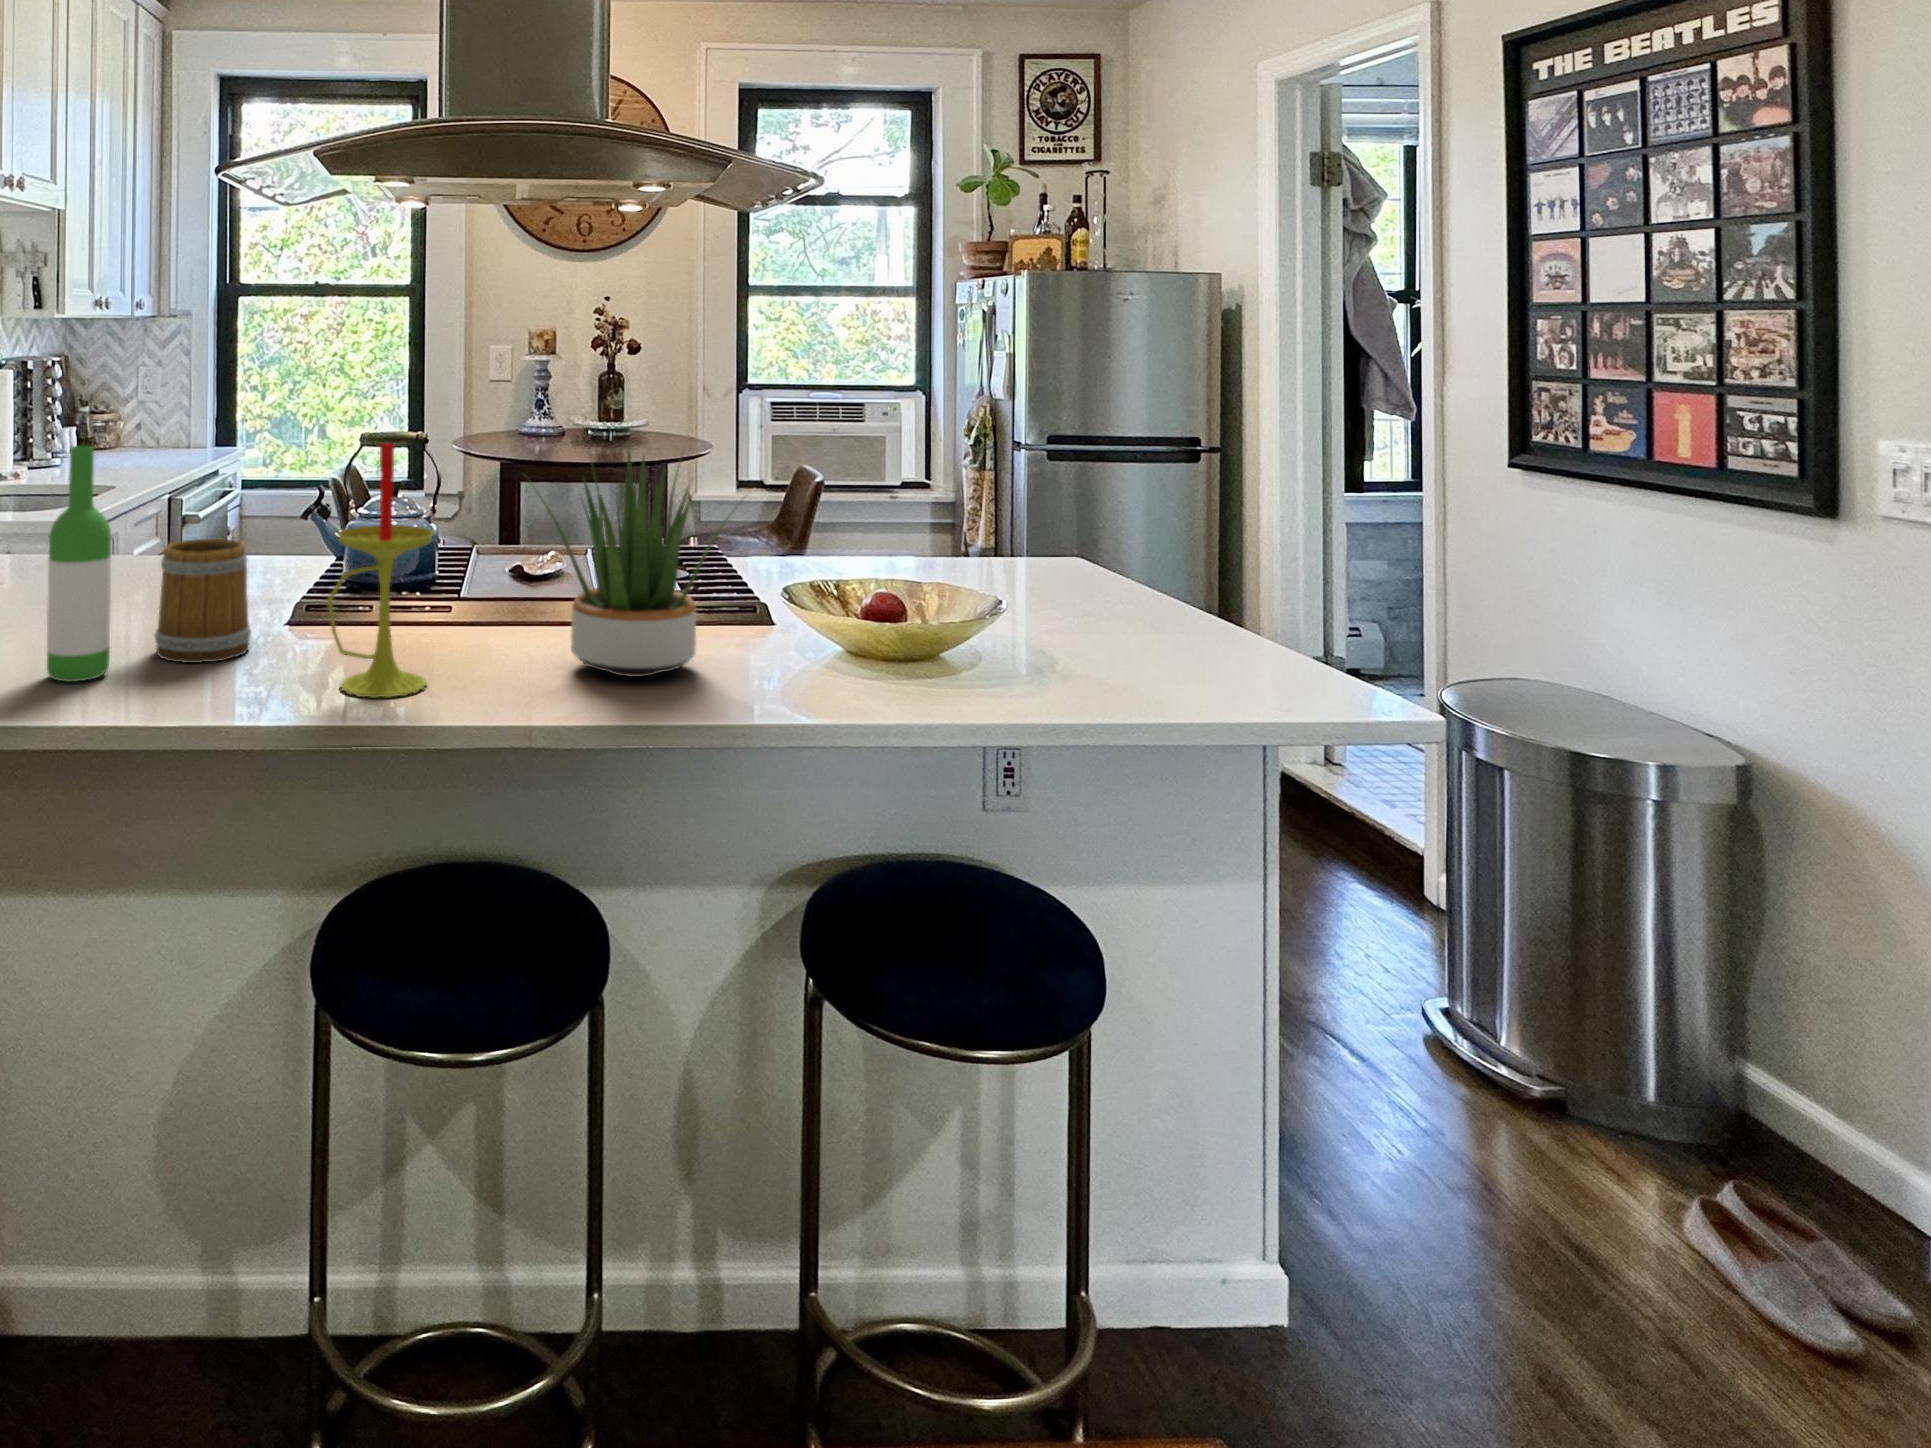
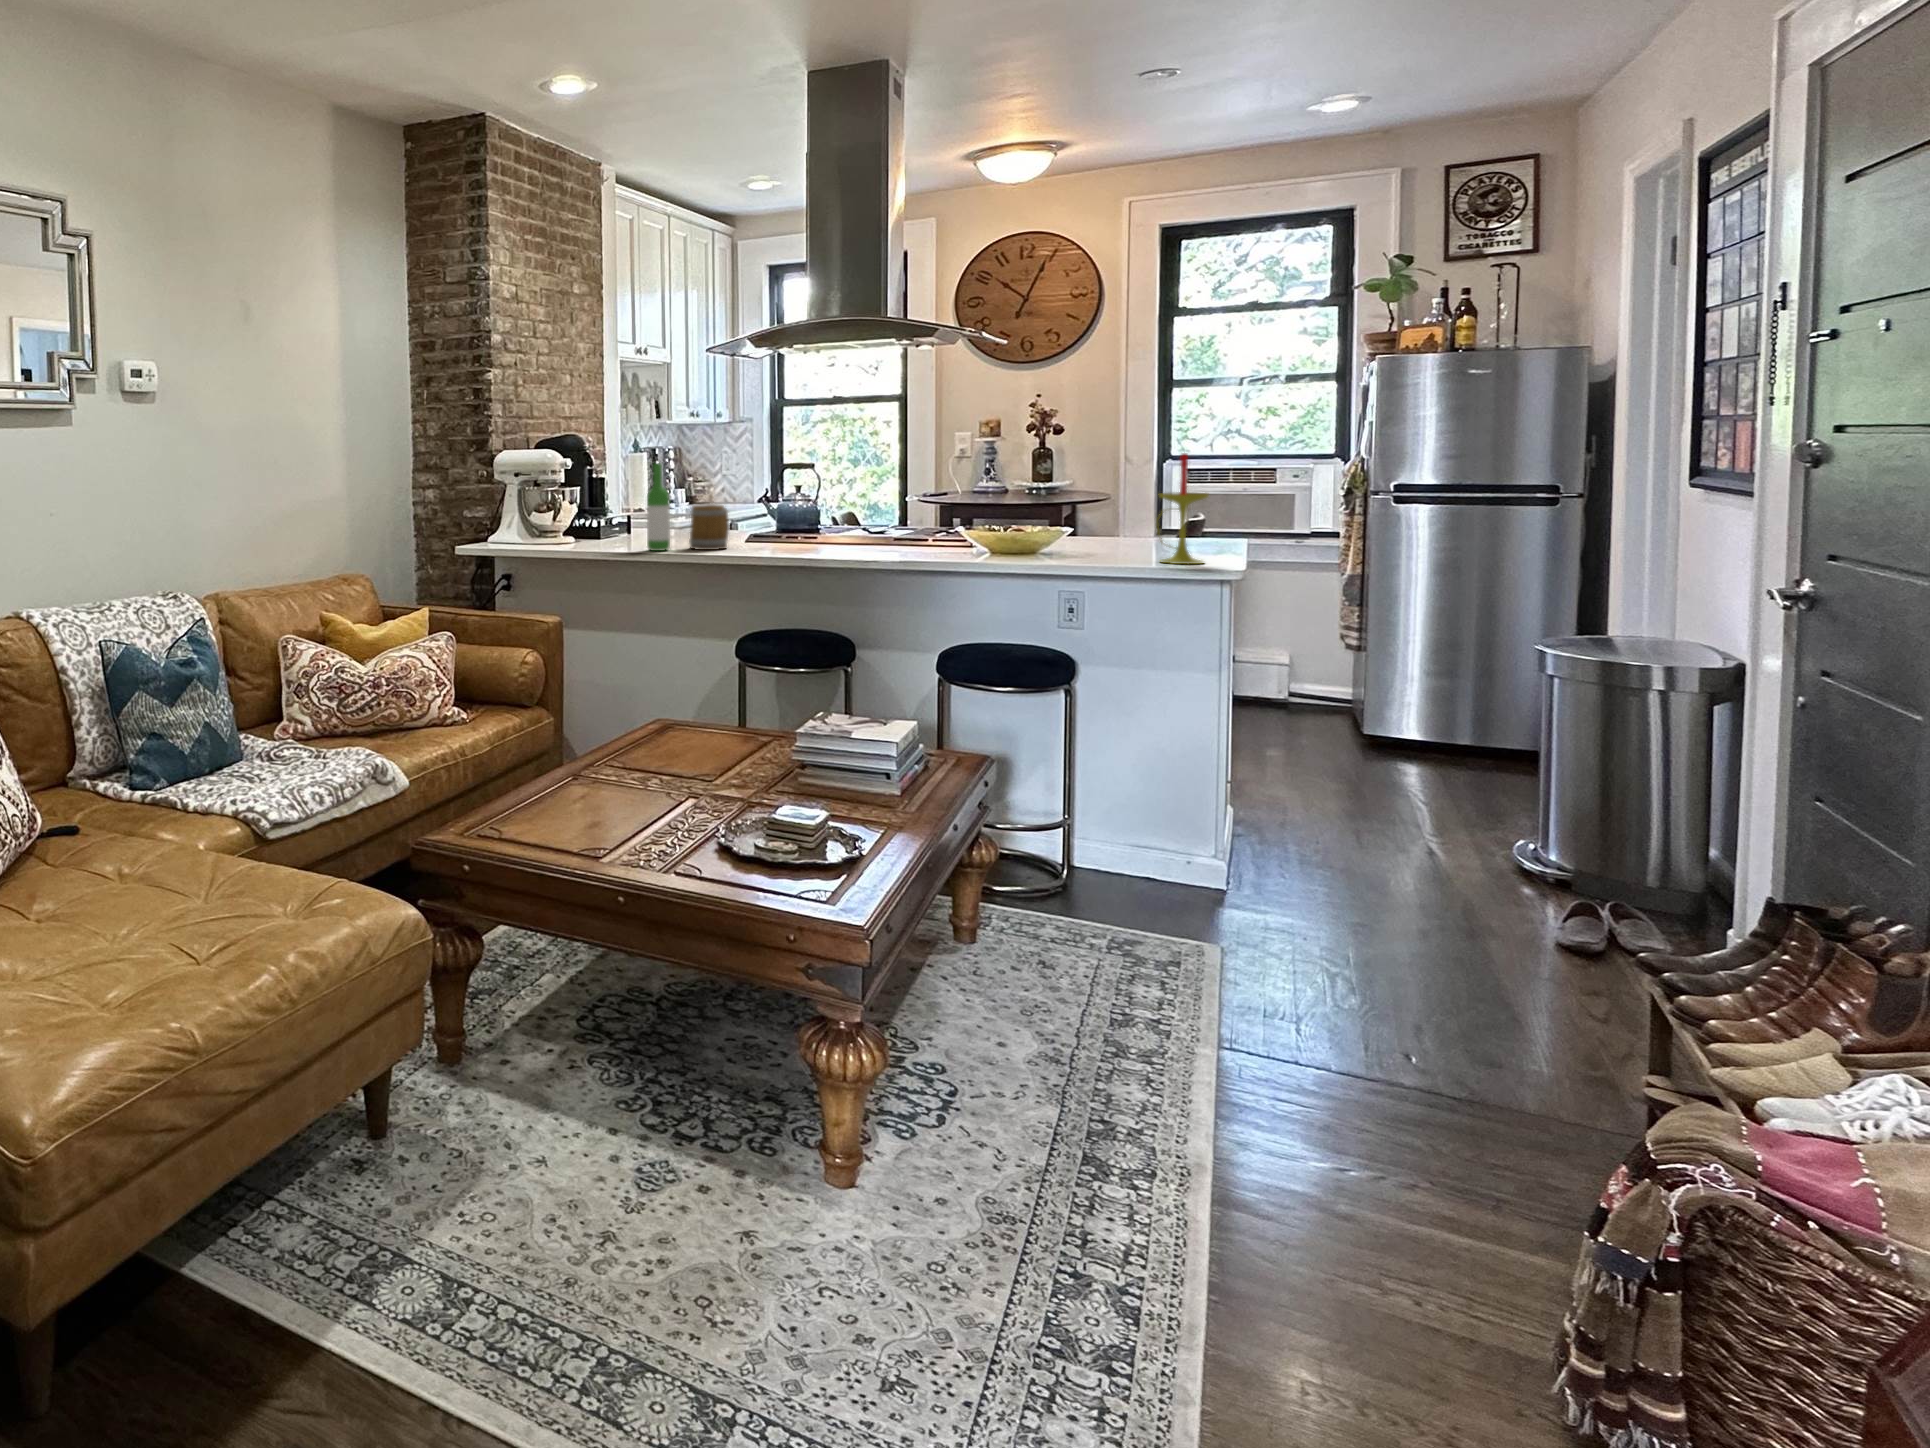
candle: present [328,443,434,698] -> present [1158,453,1208,564]
potted plant: present [529,448,731,677] -> none [838,460,934,557]

